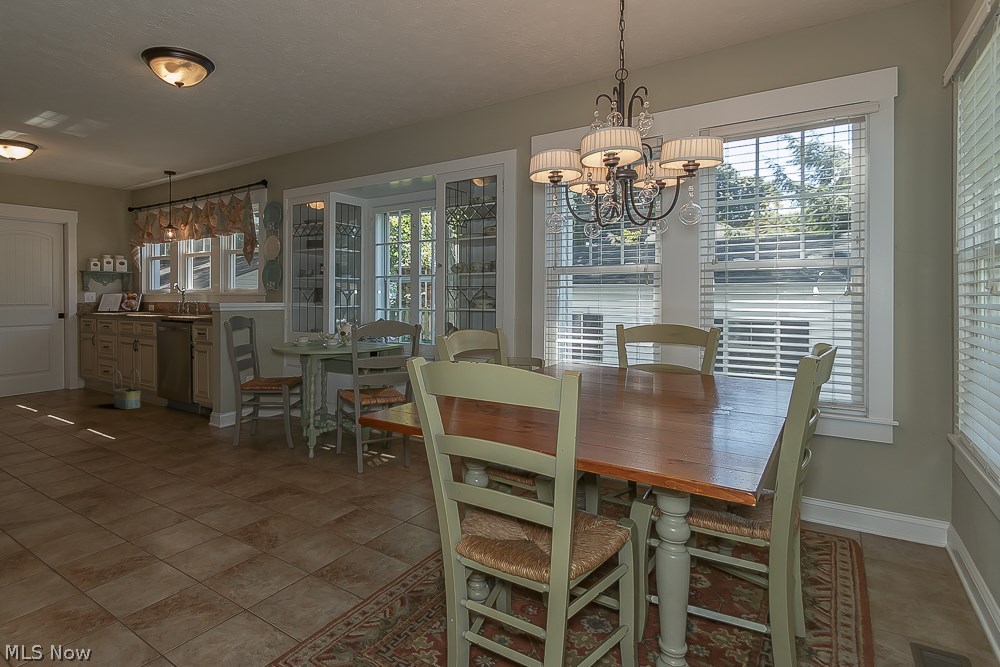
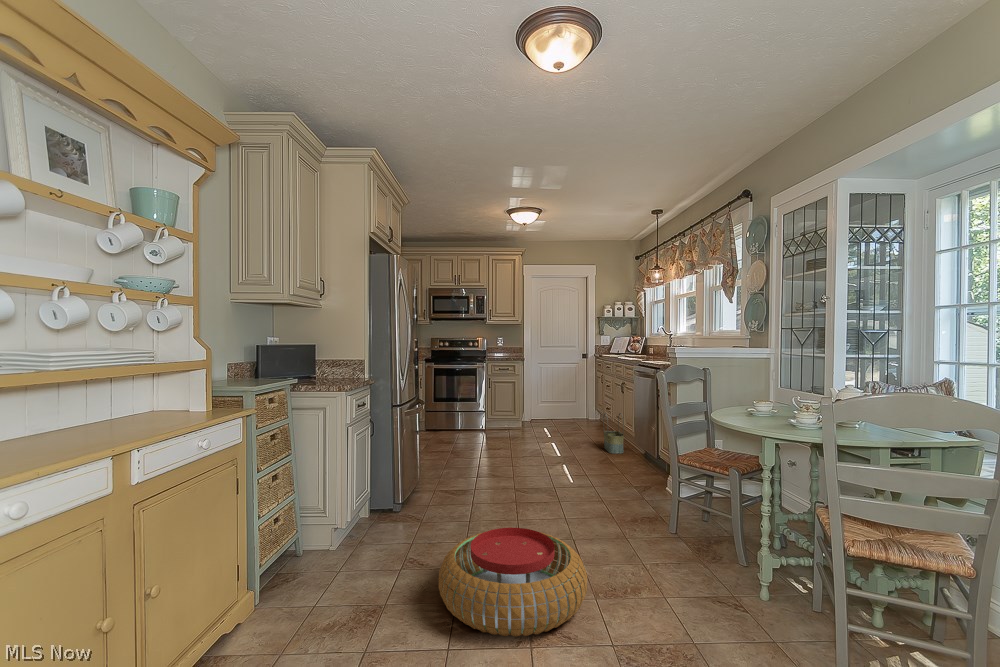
pouf: none [44,441,192,511] -> present [438,528,587,637]

